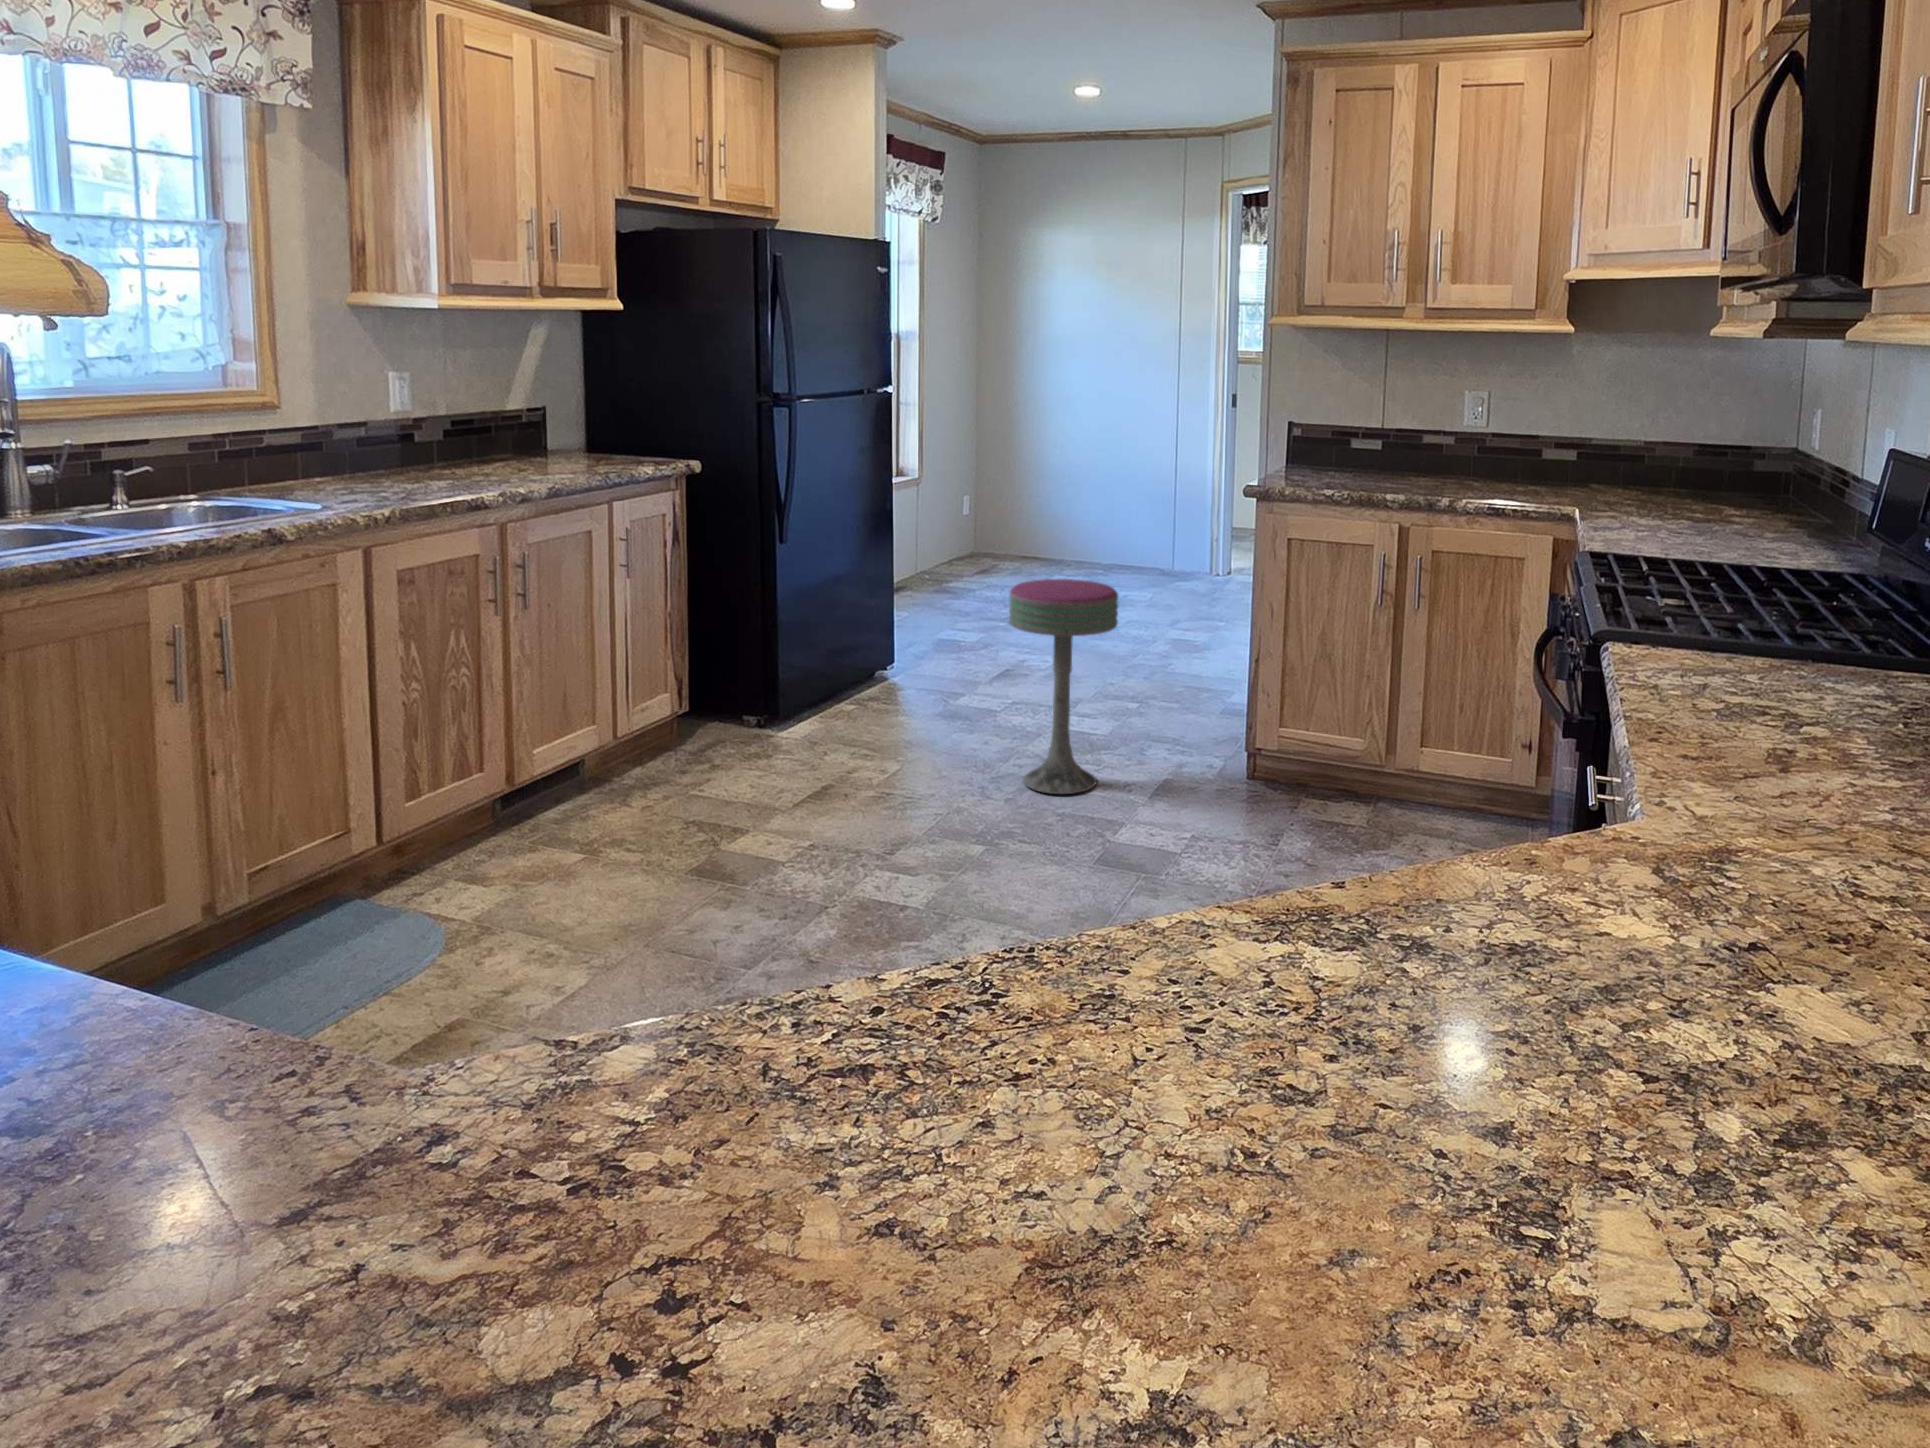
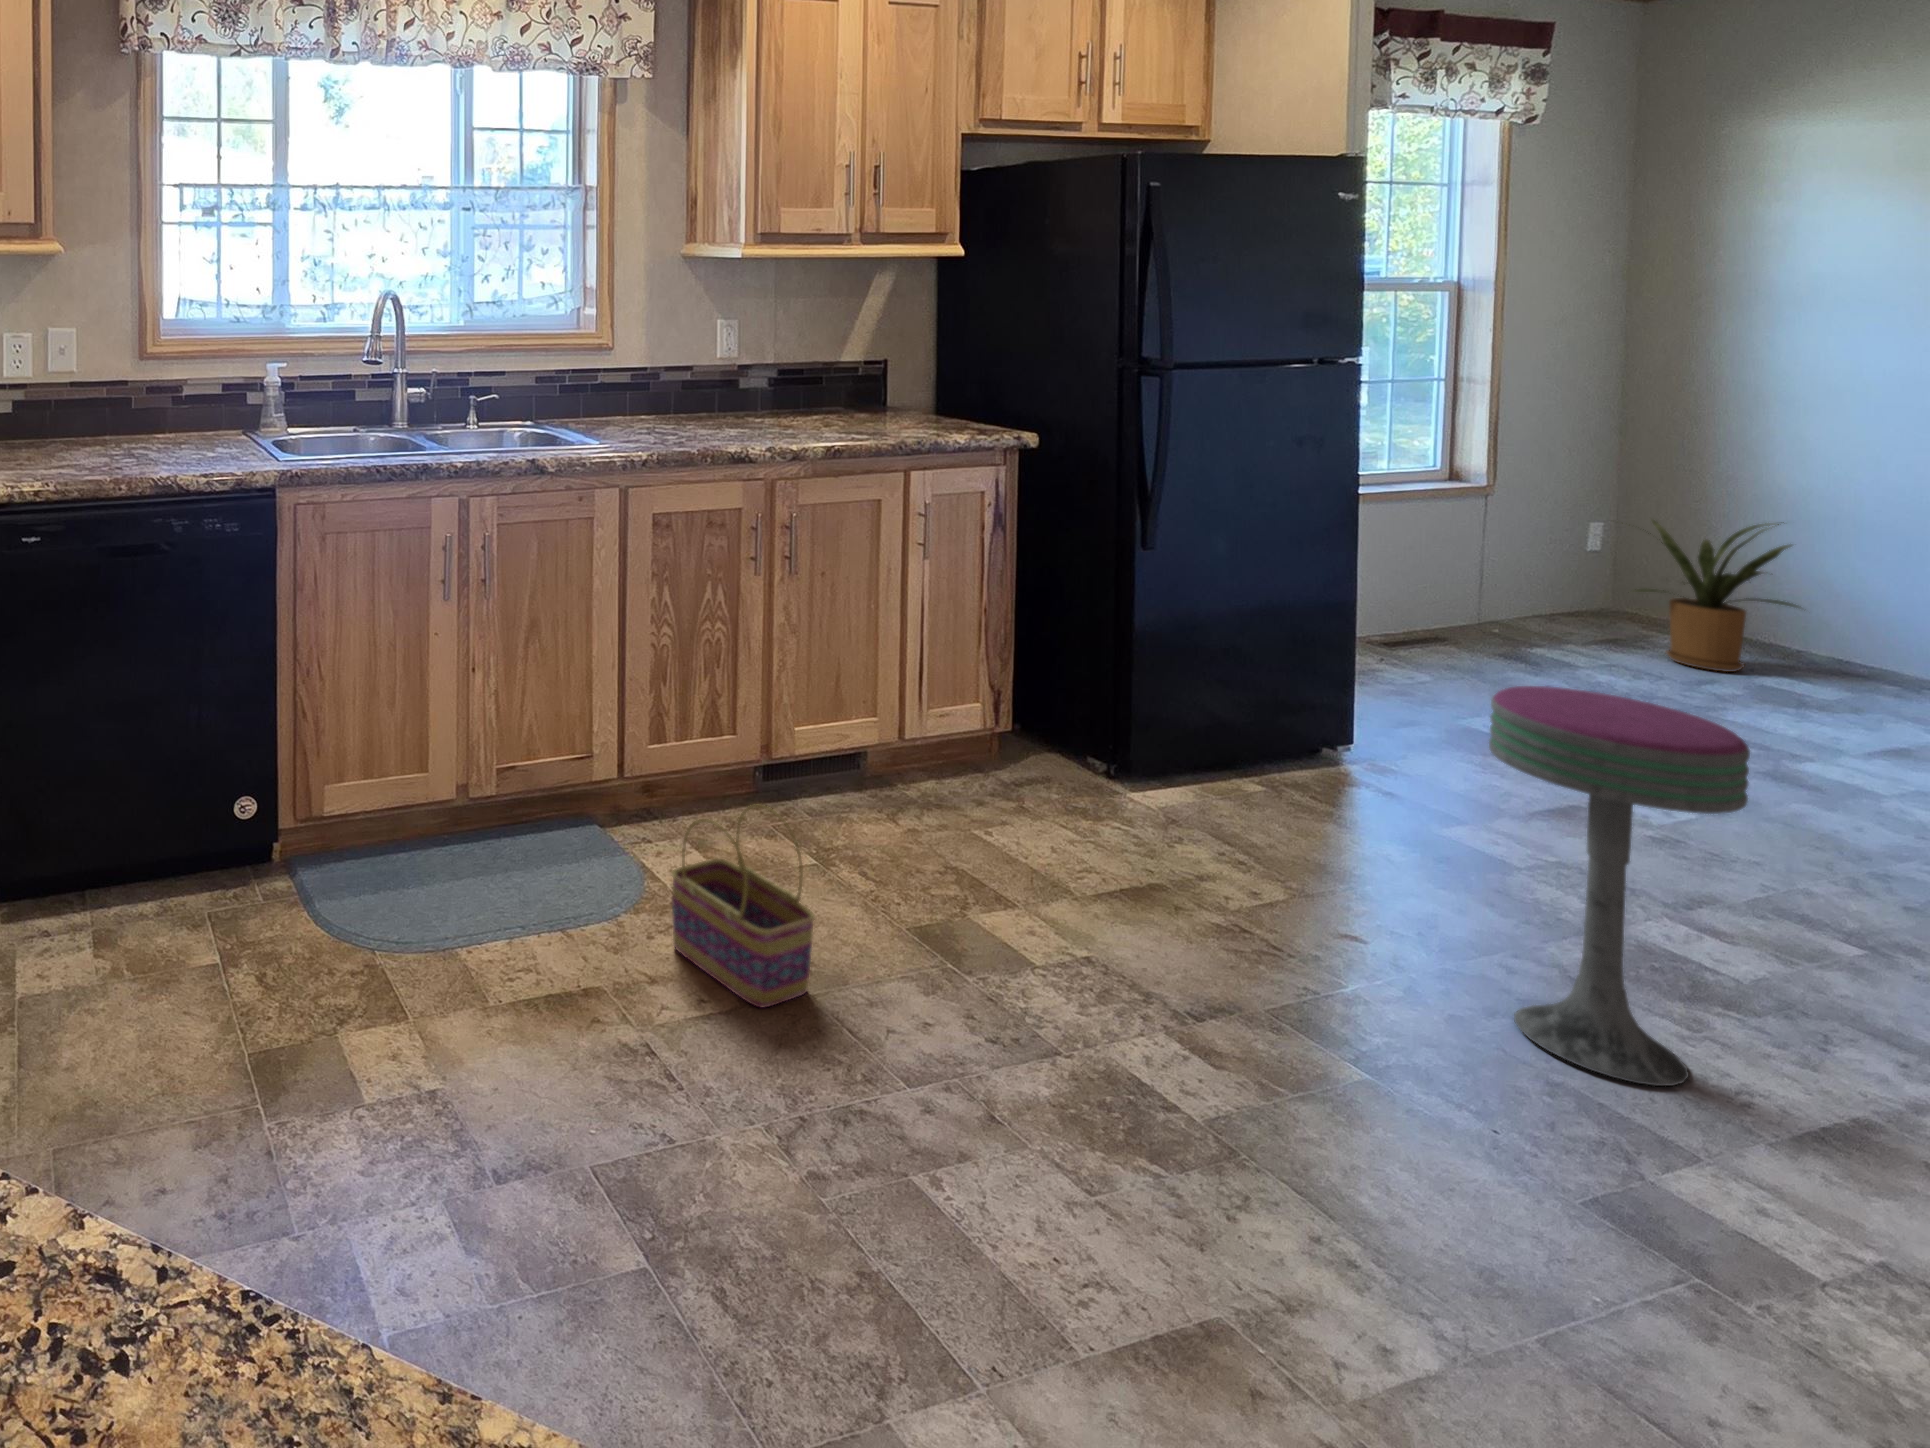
house plant: none [969,475,1058,570] -> present [1622,520,1798,672]
basket: none [501,806,643,972] -> present [672,805,815,1008]

